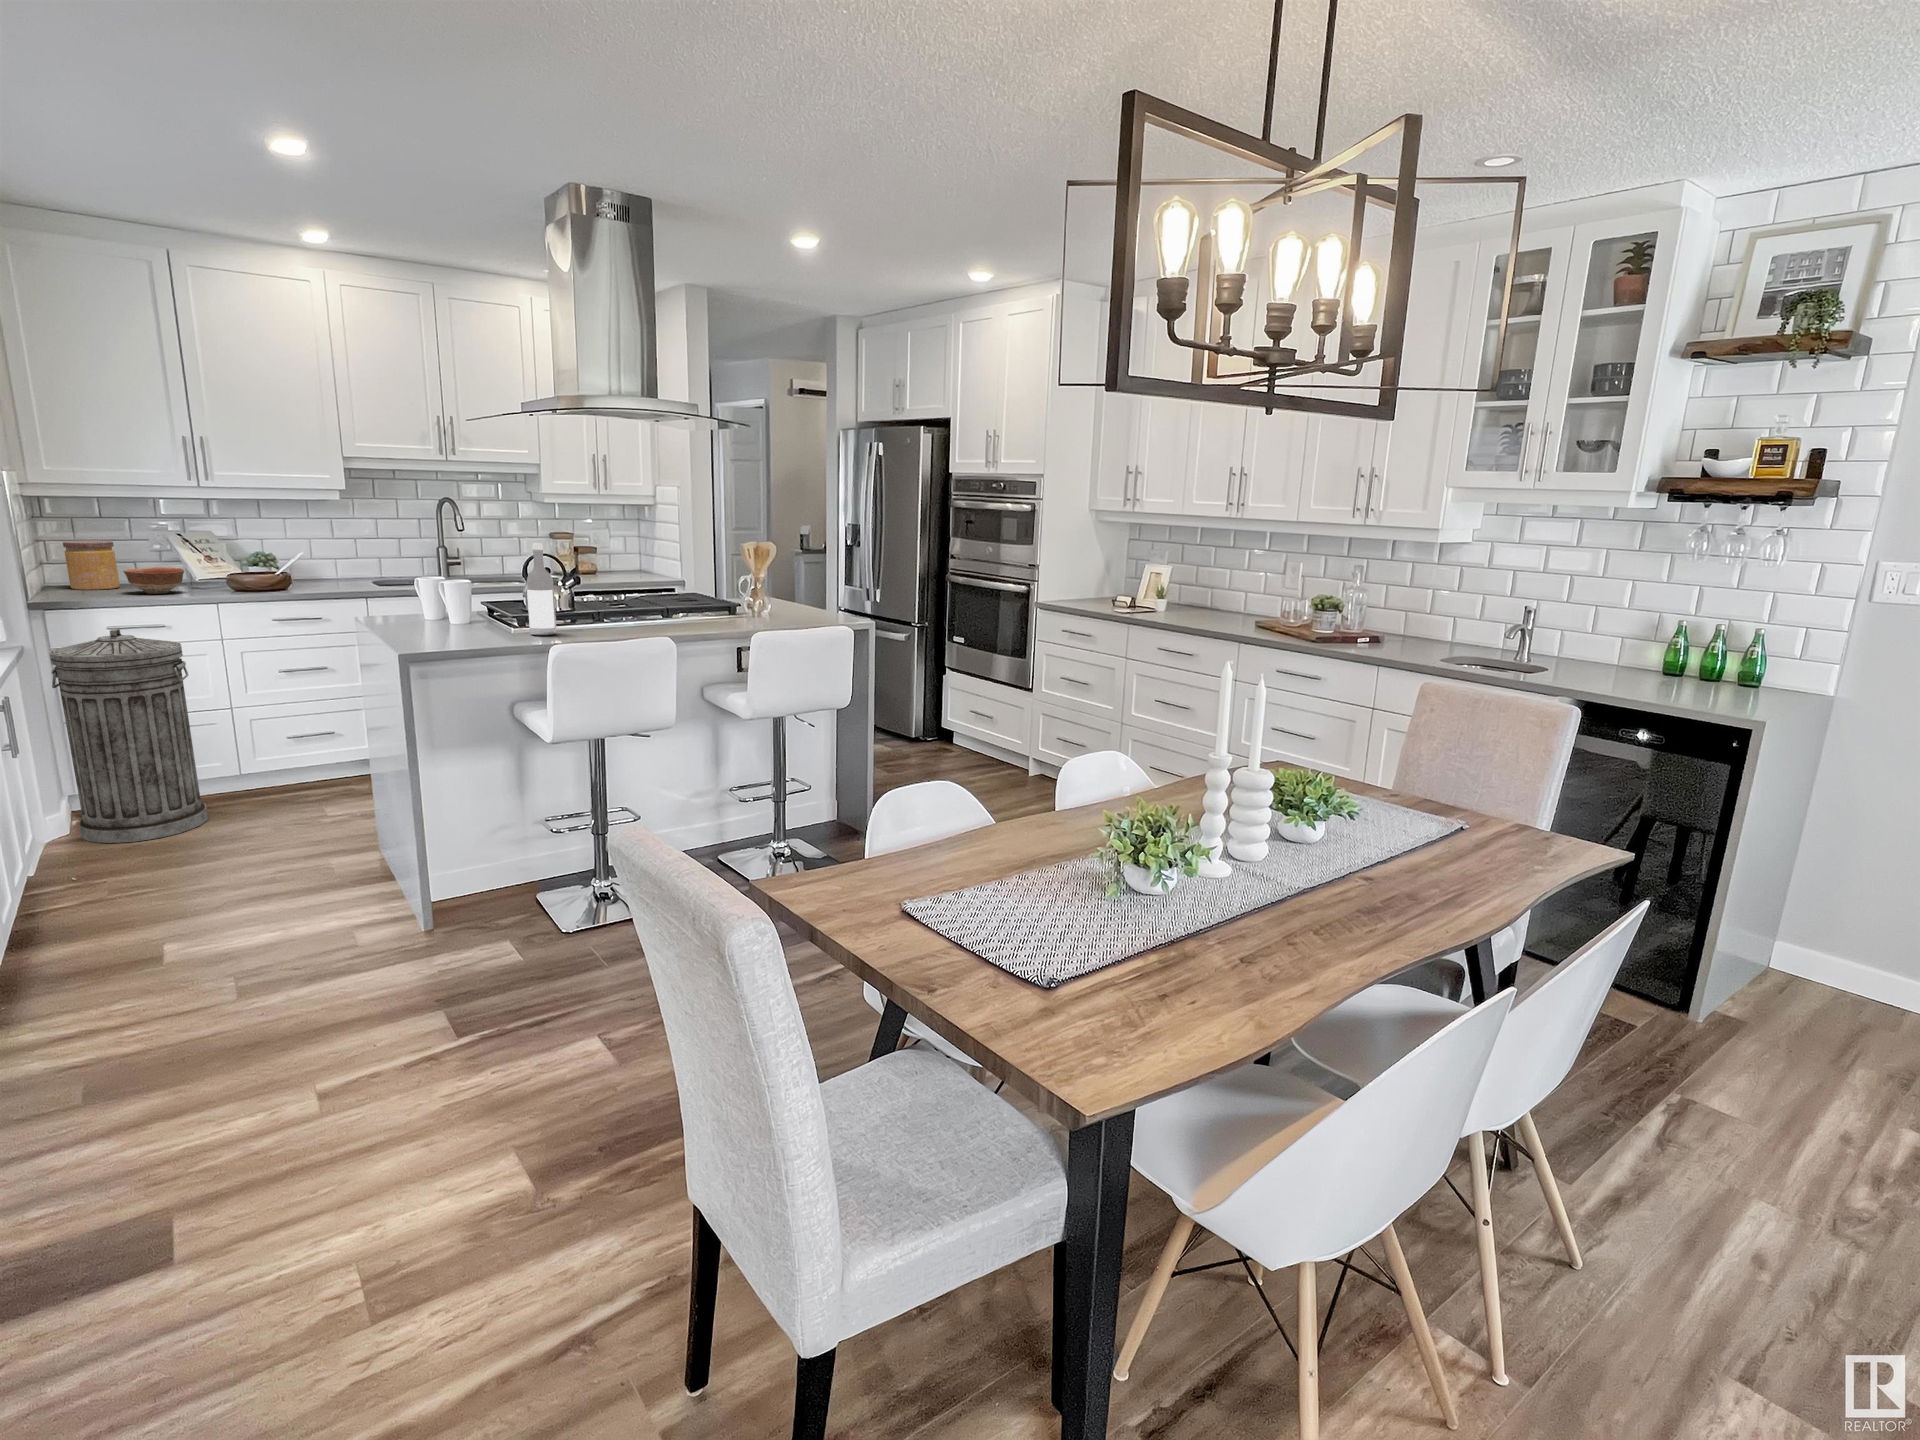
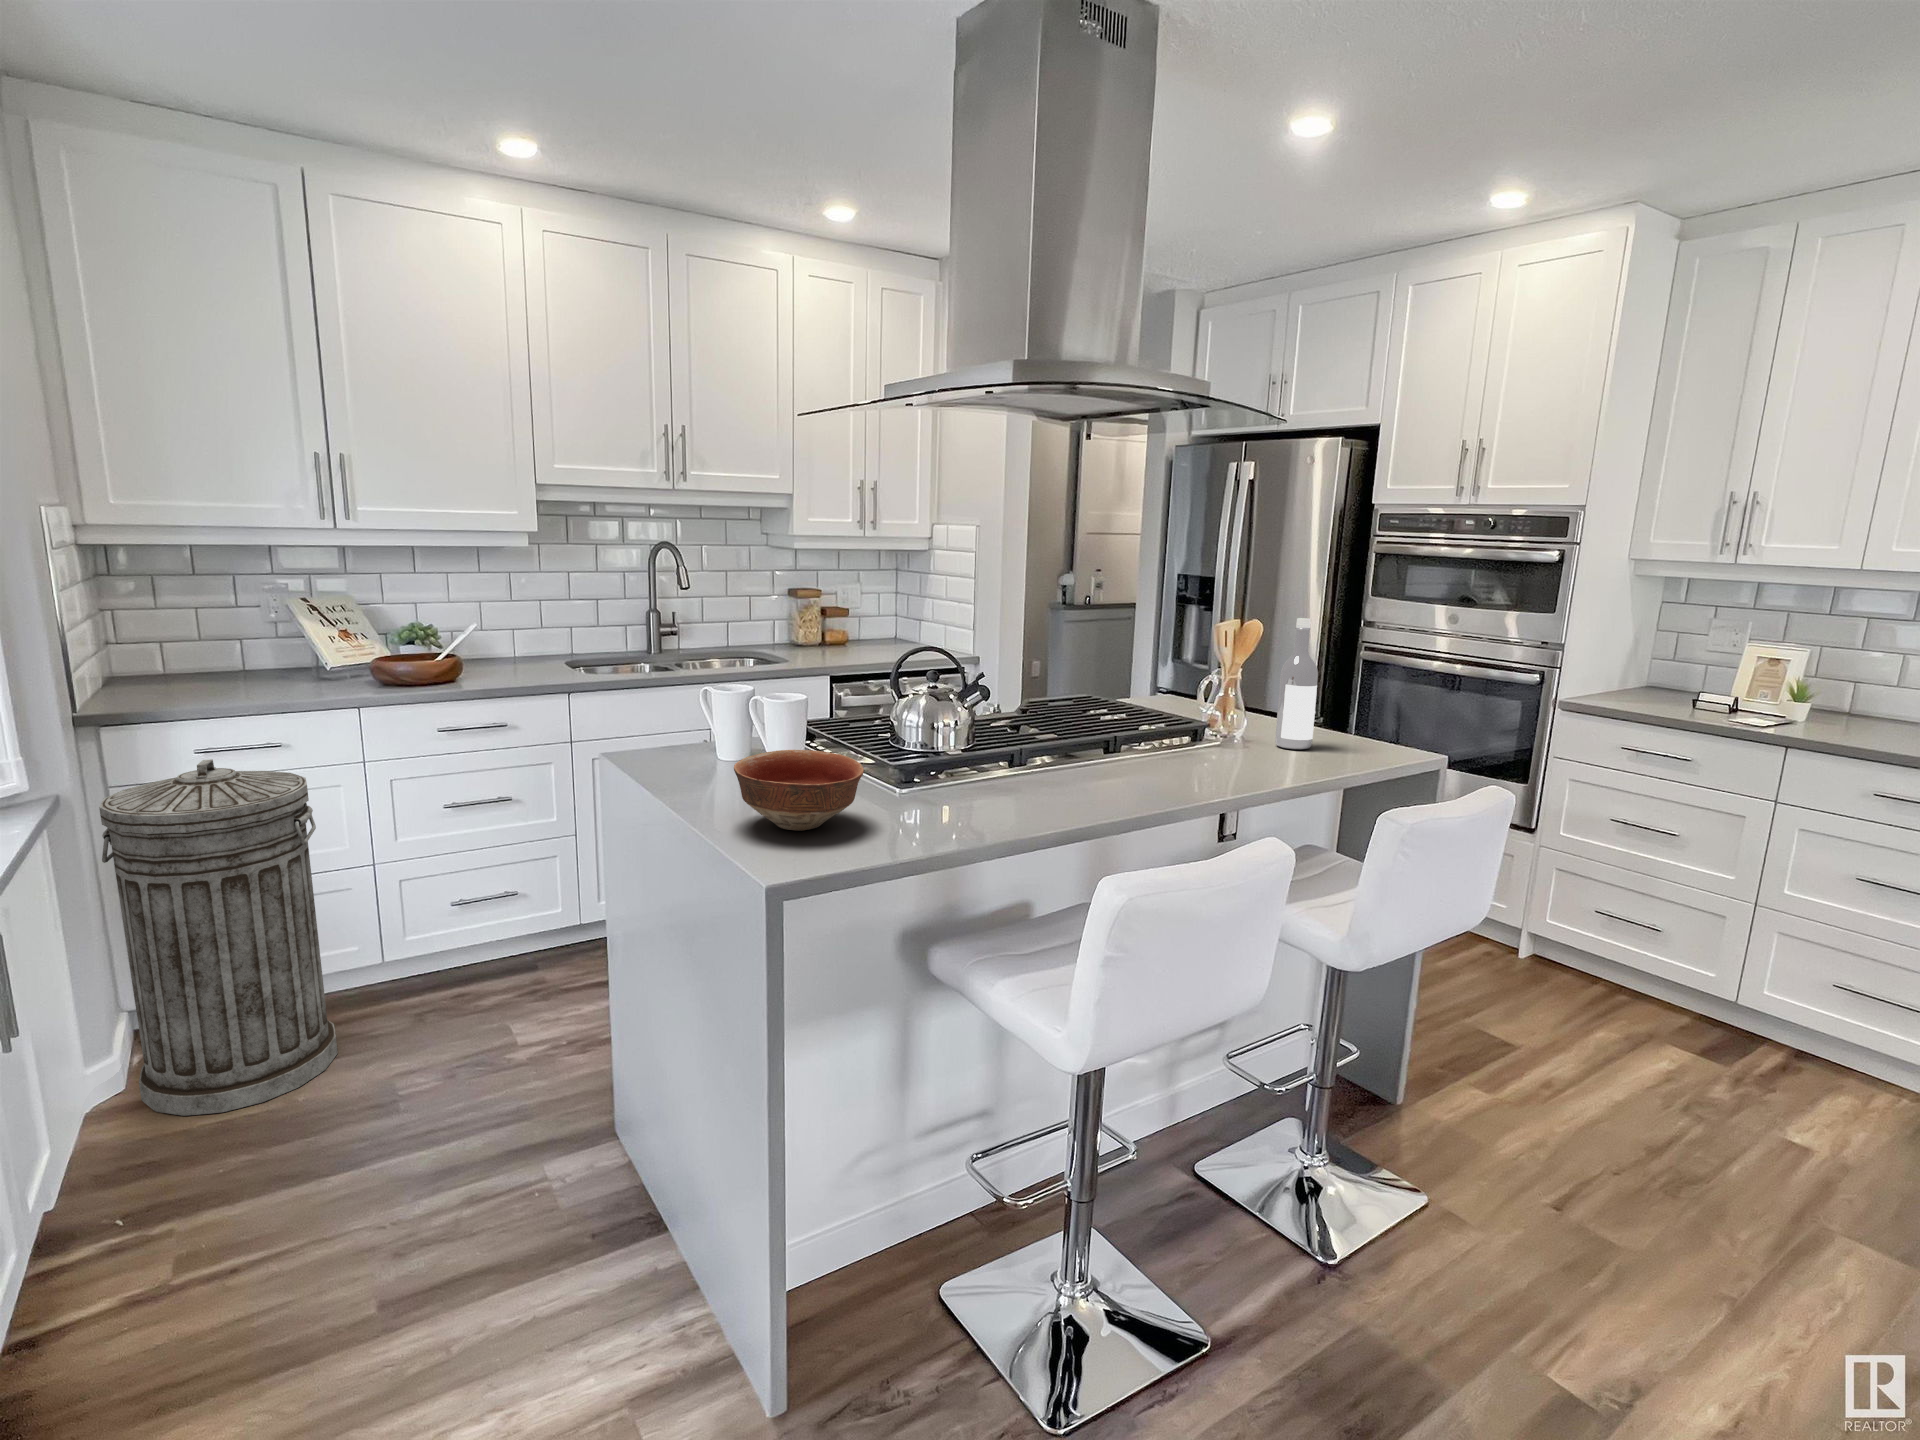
jar: present [63,540,120,590] -> none [139,609,219,684]
wine bottle: present [527,543,556,635] -> present [1275,618,1318,750]
bowl: present [123,567,184,594] -> present [734,750,864,831]

